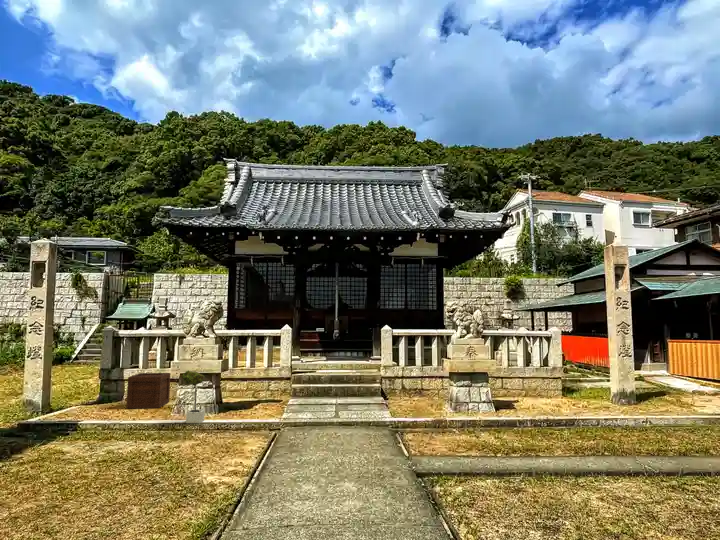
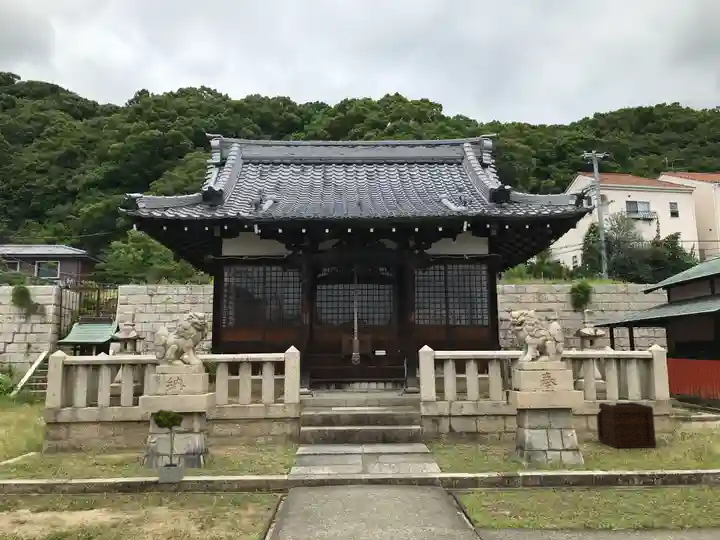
wooden crate: present [126,373,171,409] -> present [596,402,656,448]

